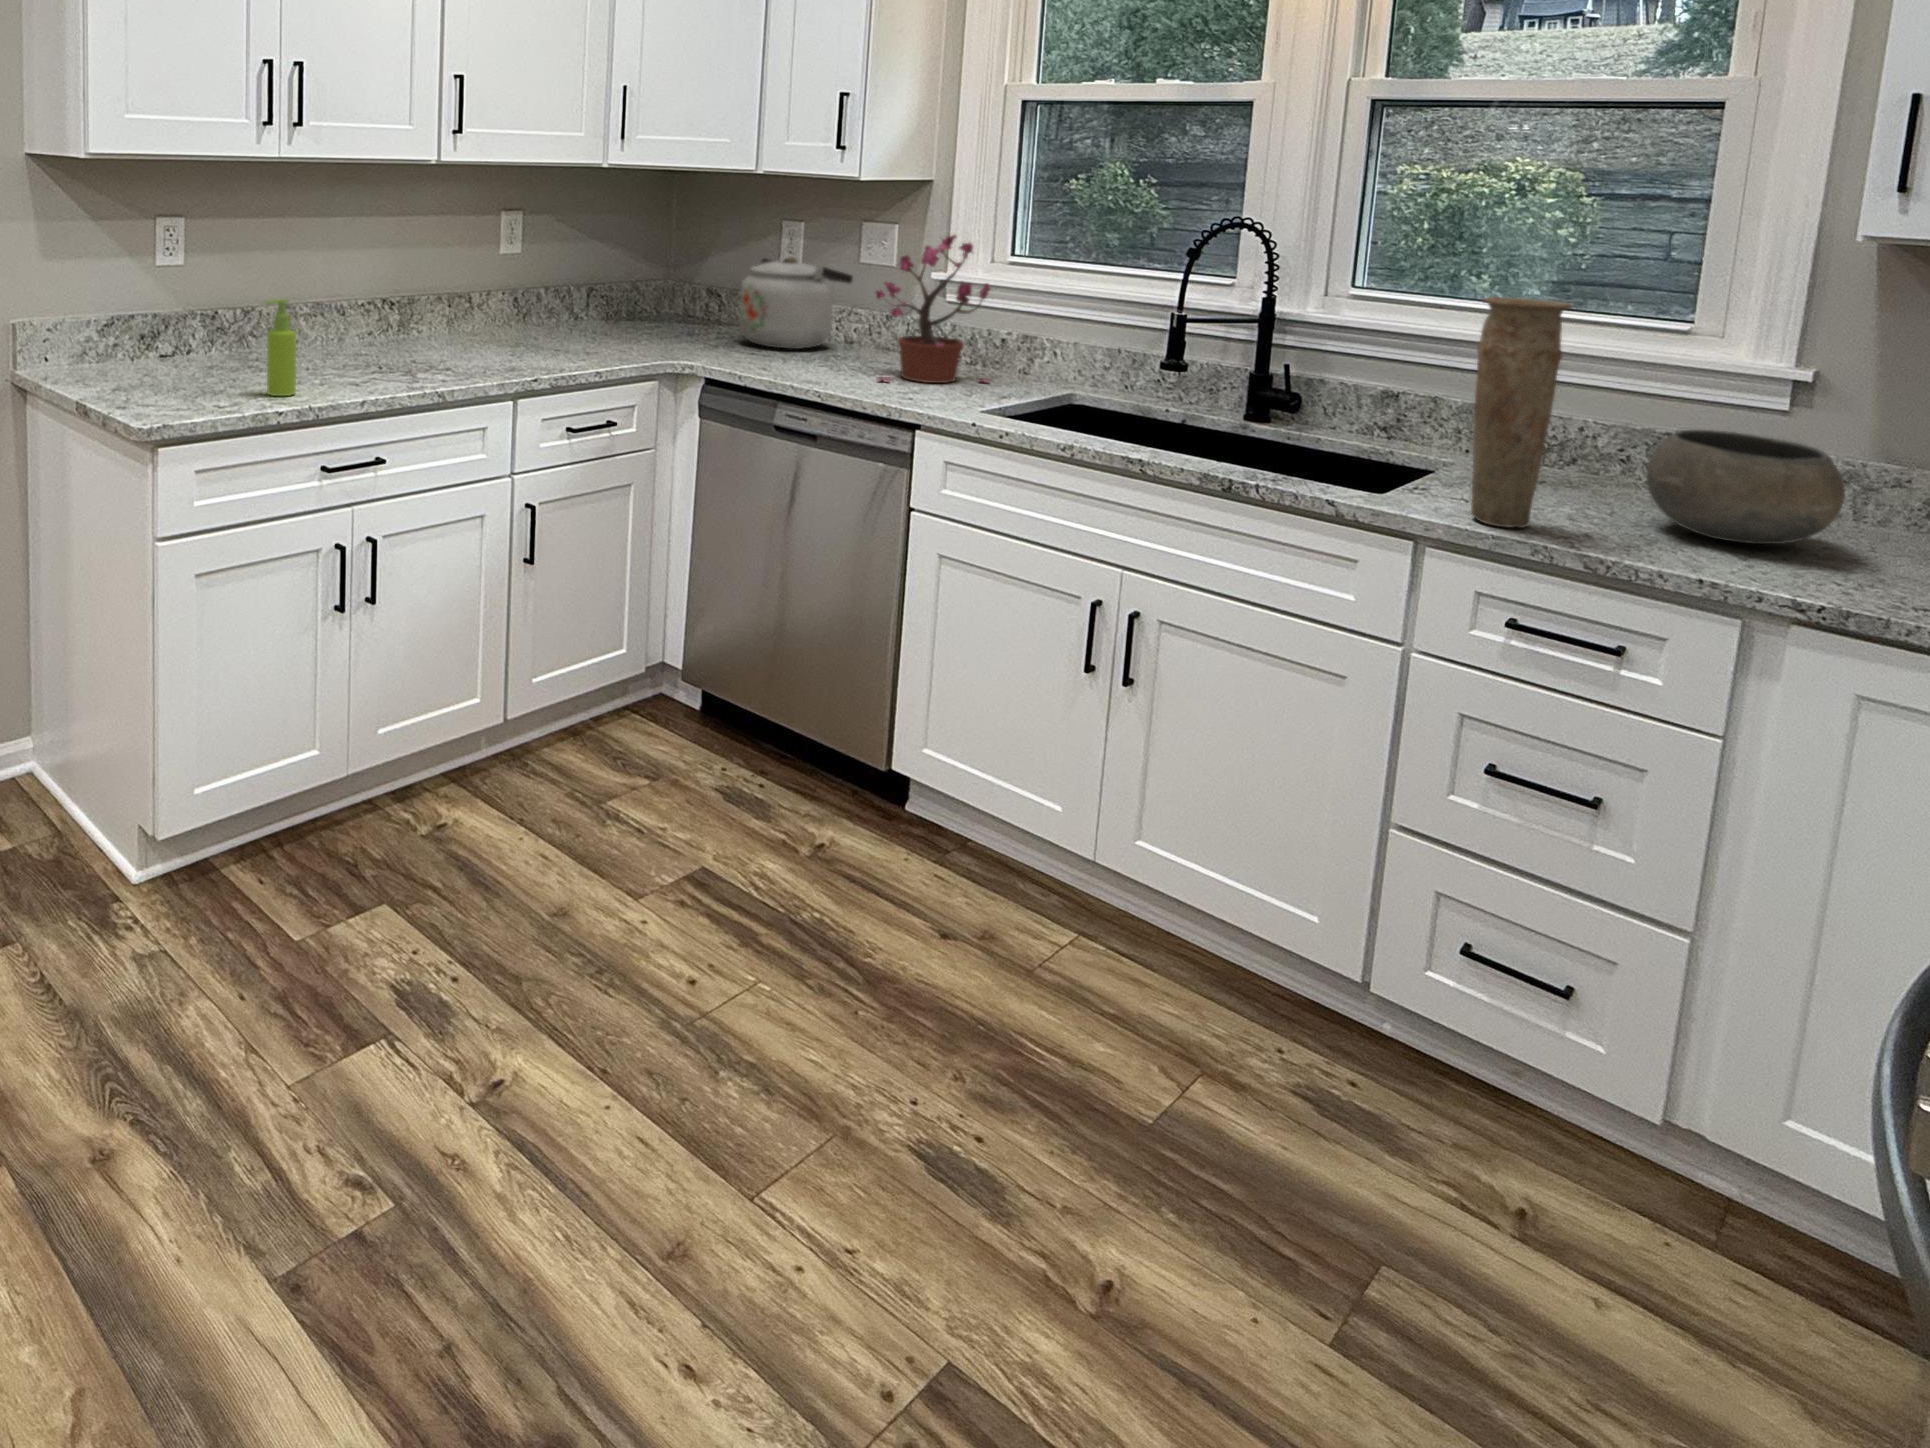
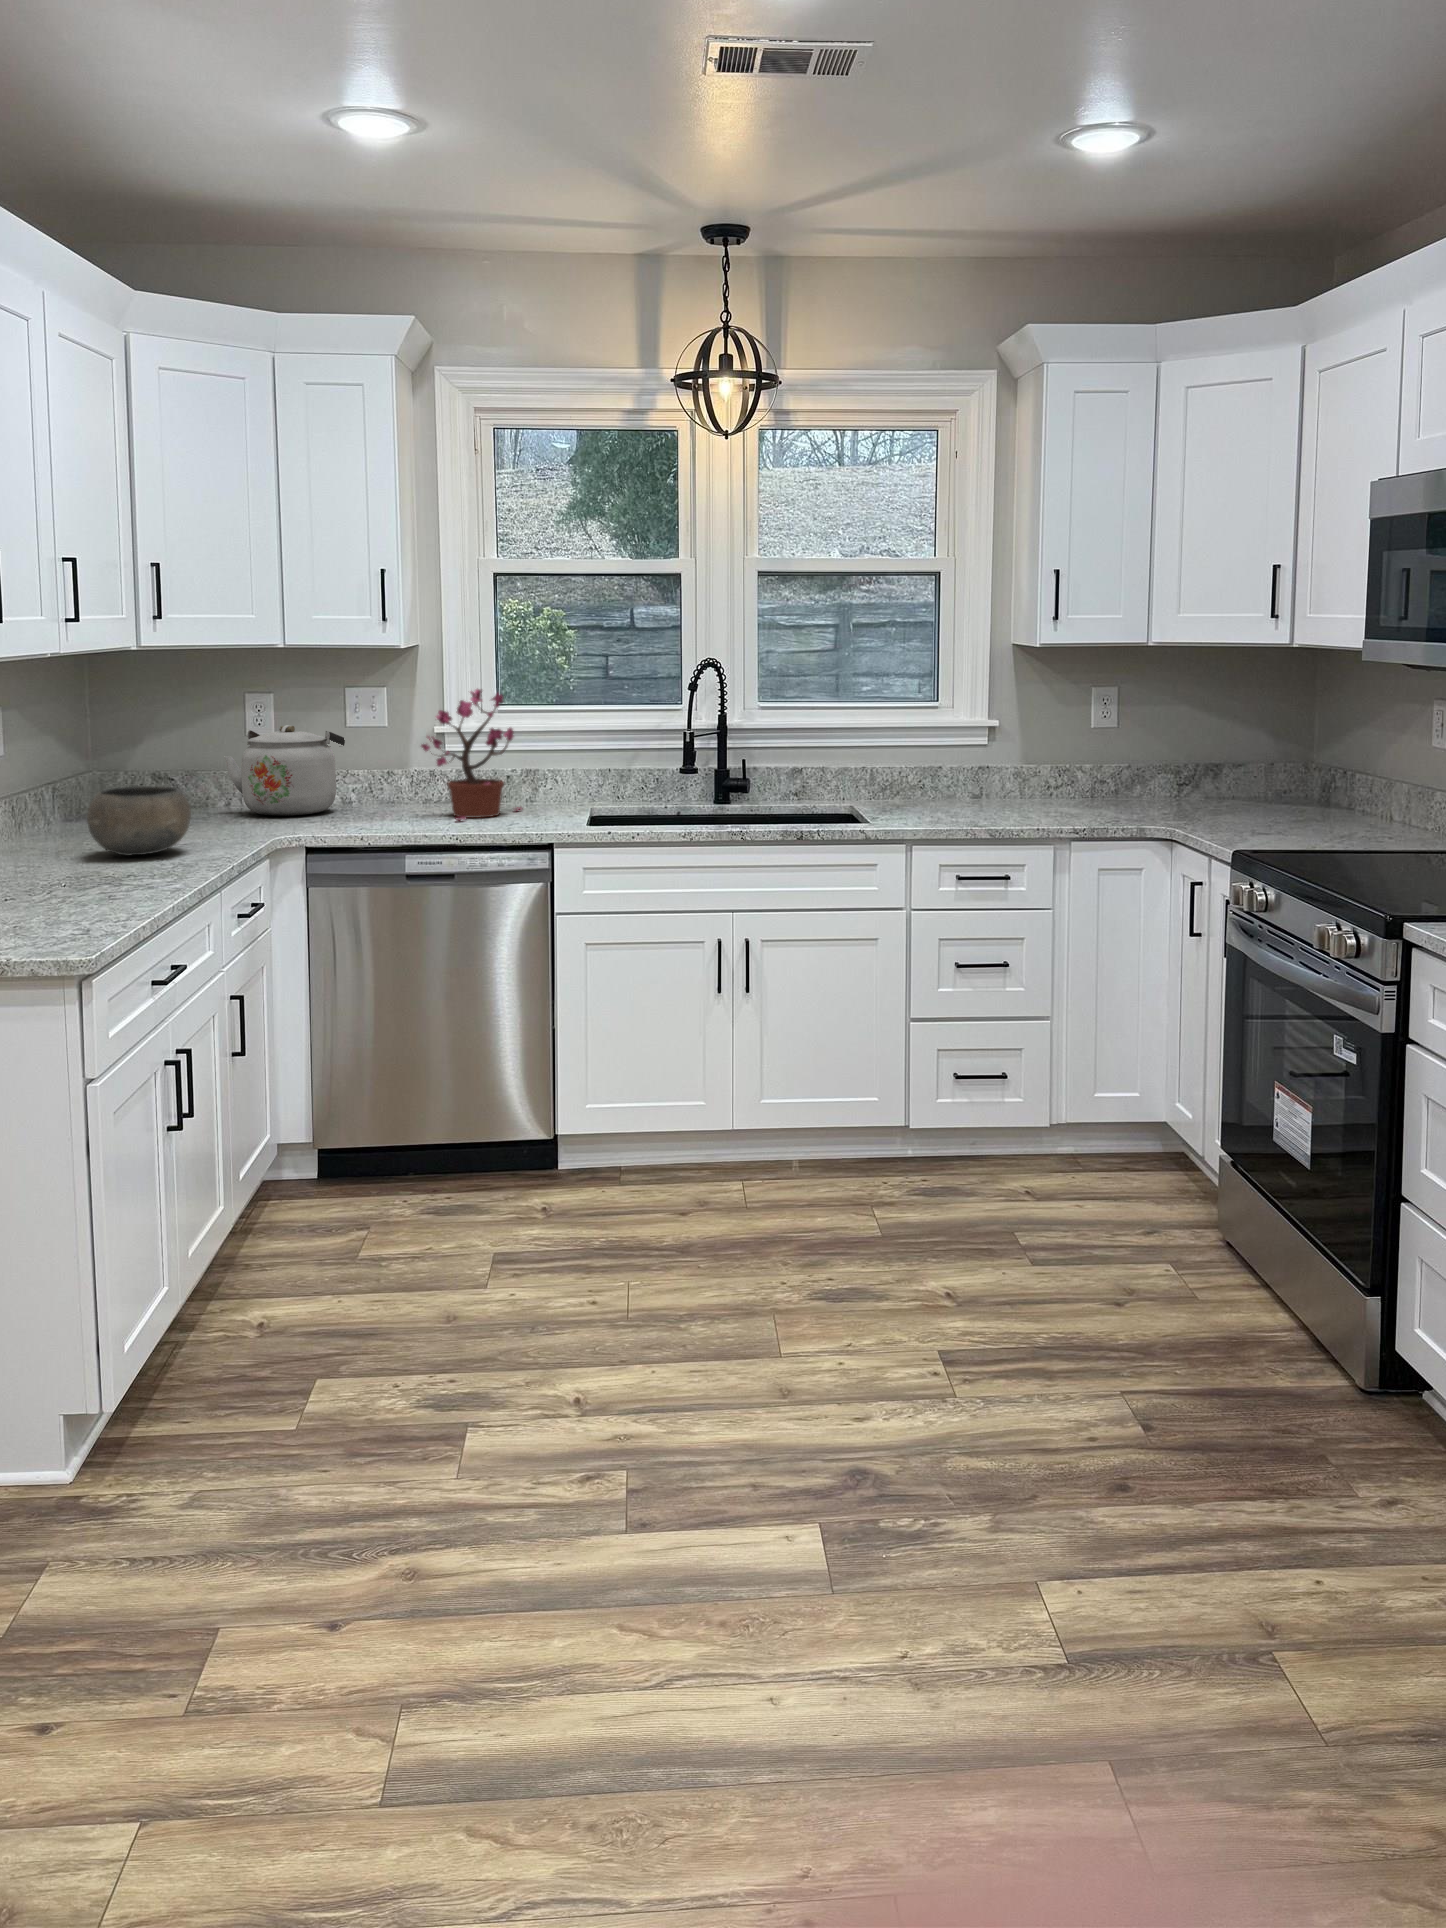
vase: present [1471,297,1572,528] -> none [919,691,961,824]
soap dispenser: present [265,299,296,396] -> none [25,806,64,918]
bowl: present [1646,430,1845,544] -> present [87,786,191,856]

